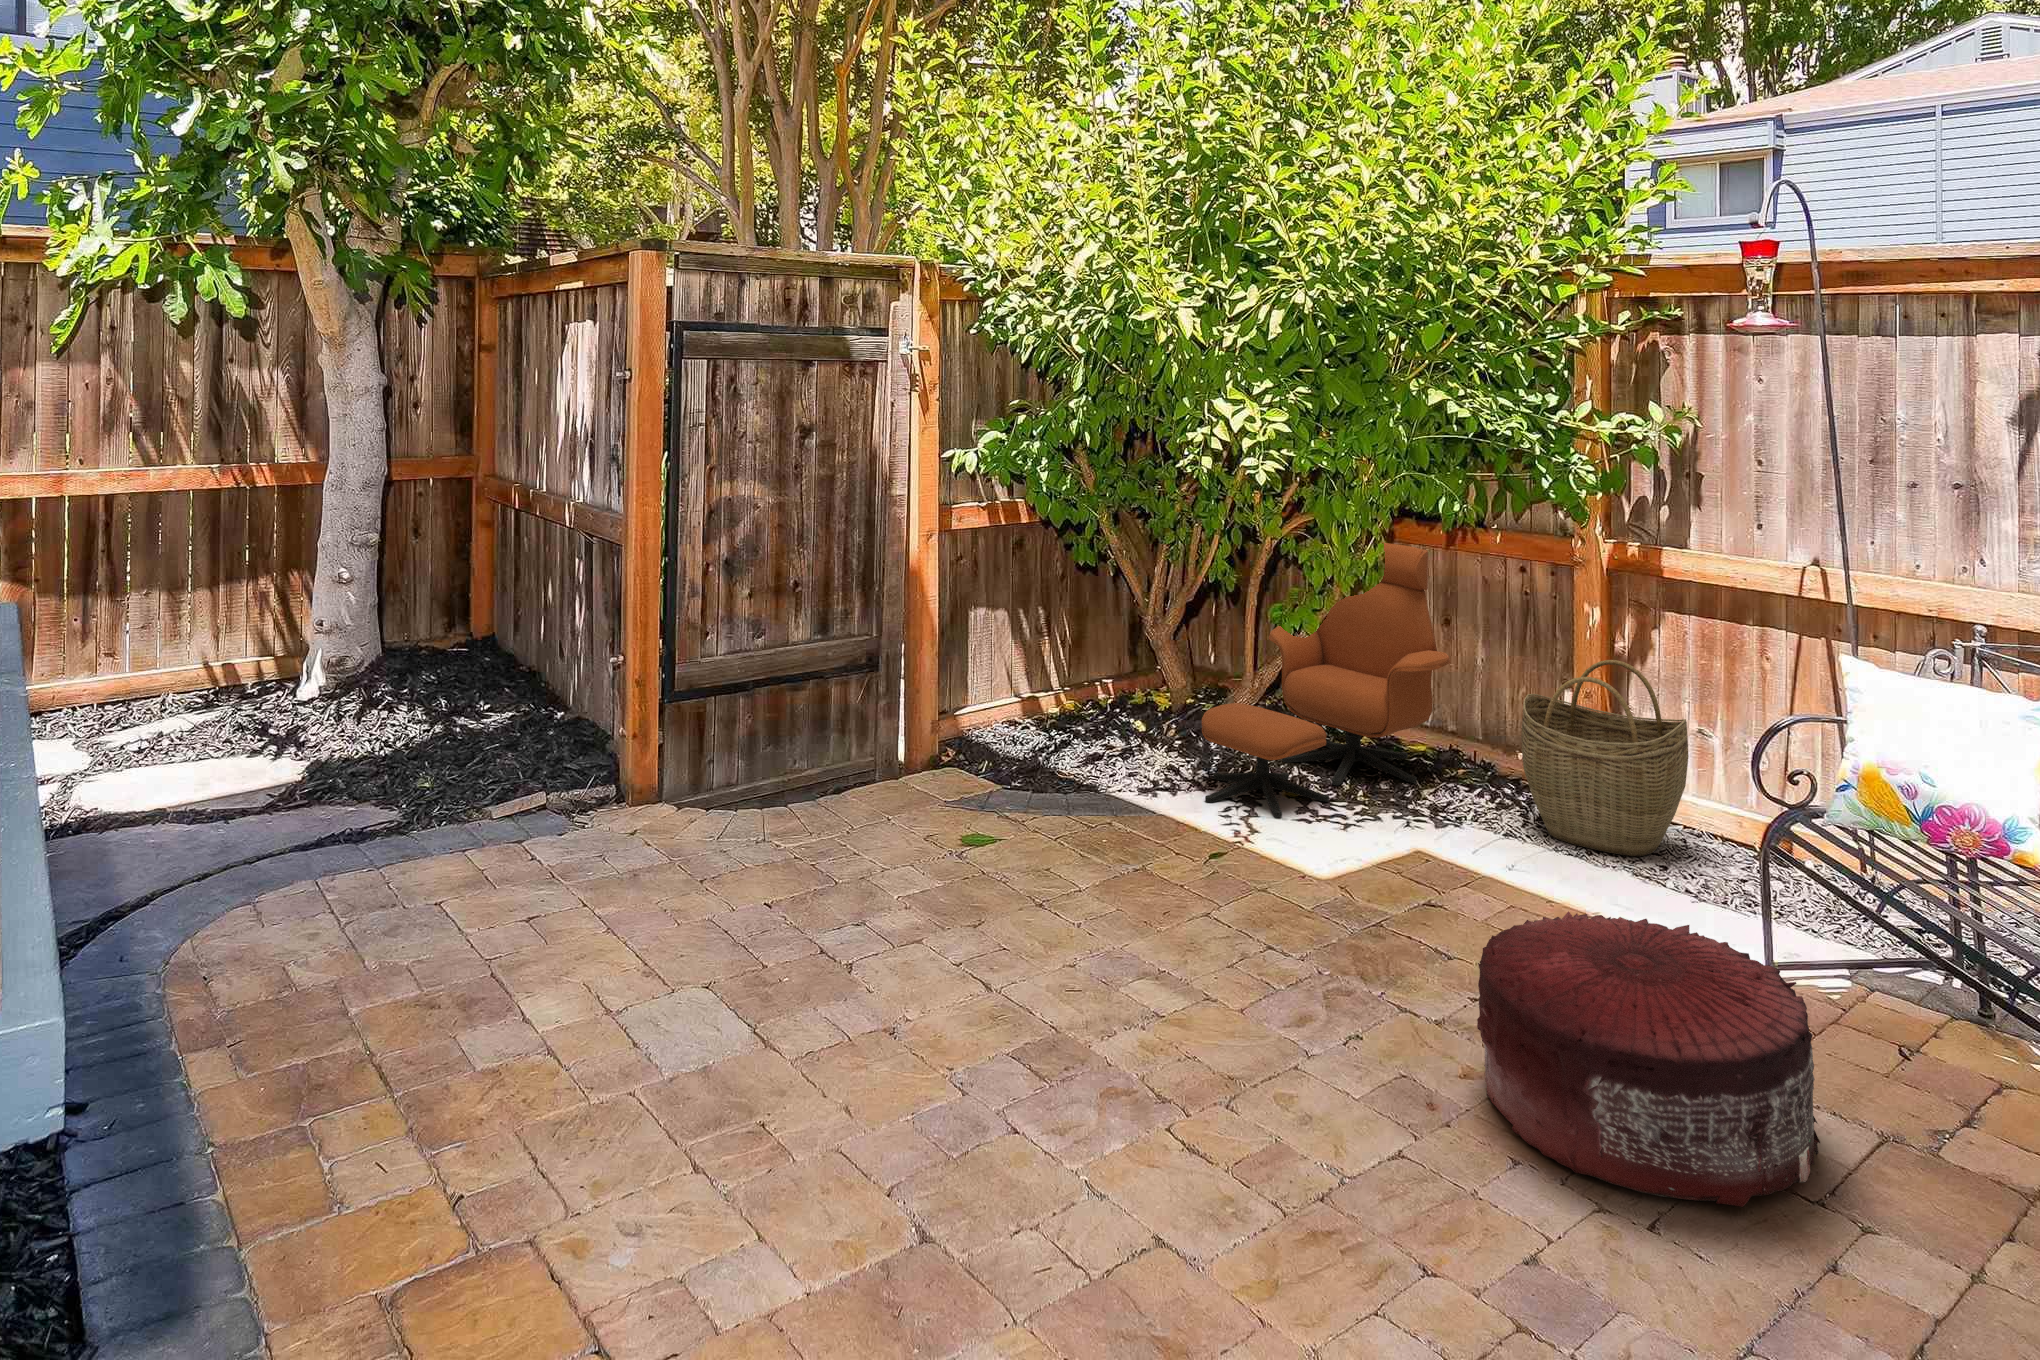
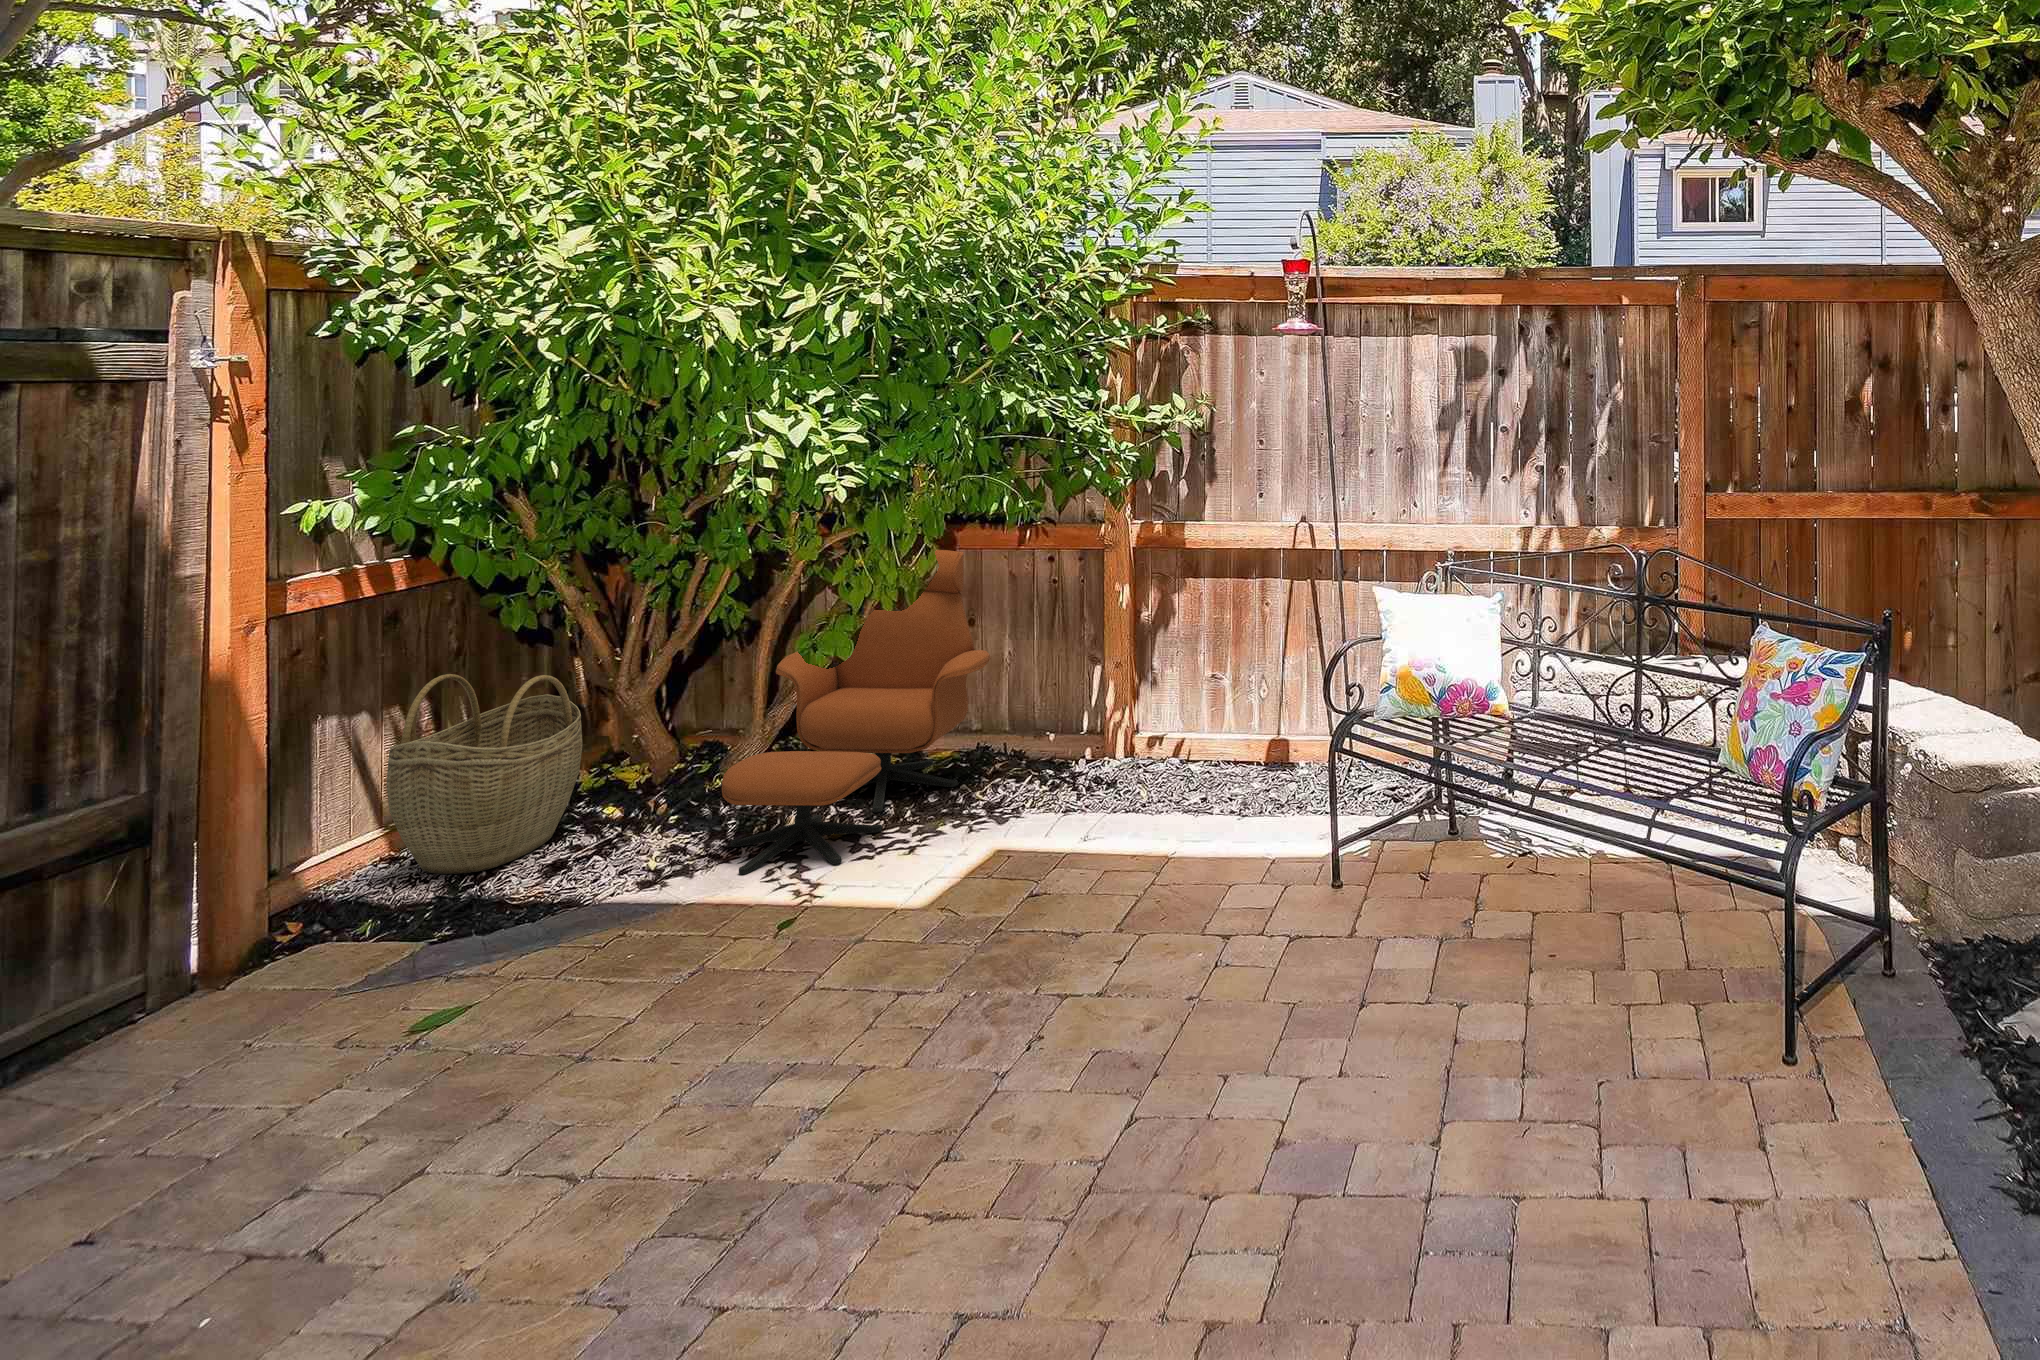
woven basket: present [1521,660,1689,856] -> present [386,674,582,874]
pouf: present [1477,911,1820,1207] -> none [1179,829,1432,1063]

